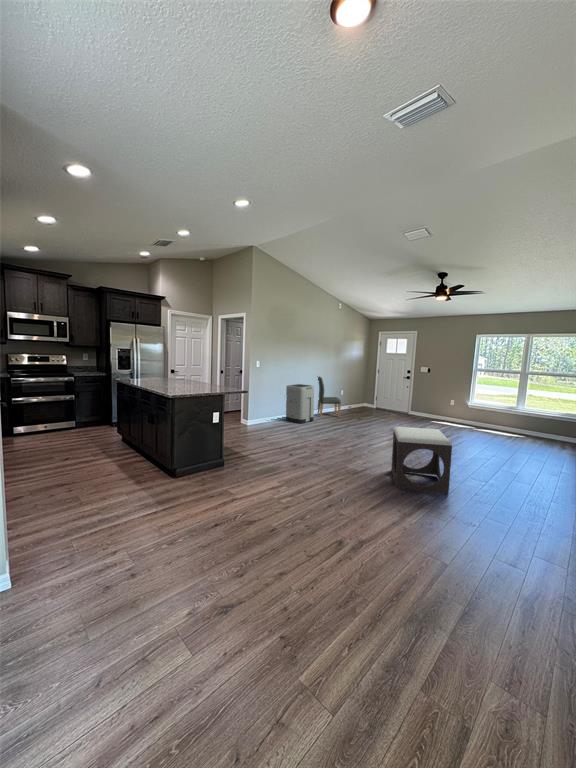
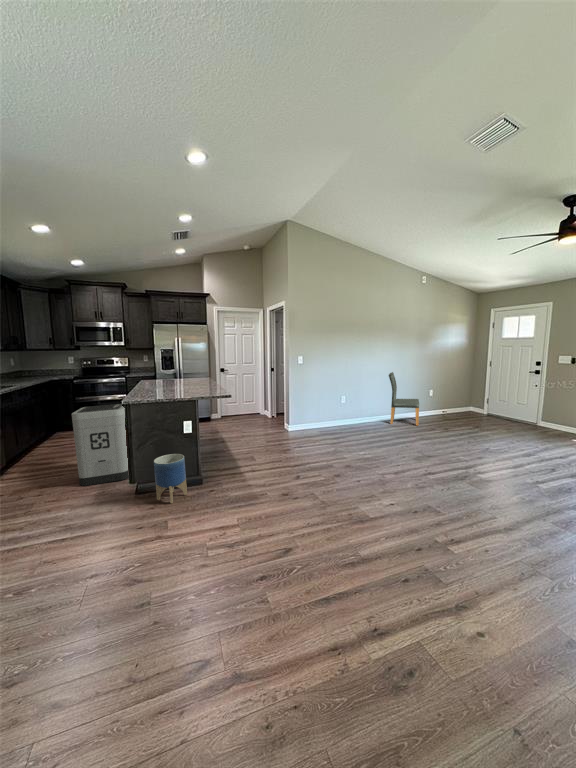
trash can: present [286,384,314,424] -> present [72,404,129,486]
footstool: present [391,427,452,494] -> none [419,451,531,602]
planter: none [198,442,222,480] -> present [154,454,187,503]

